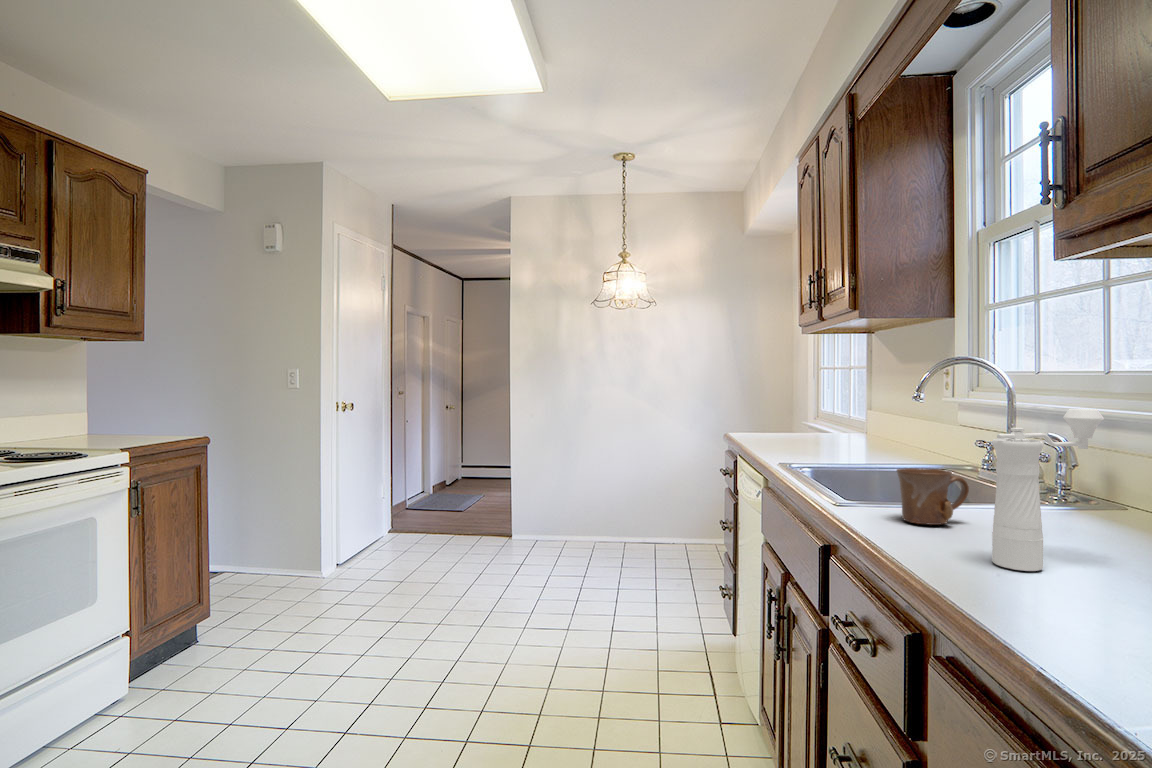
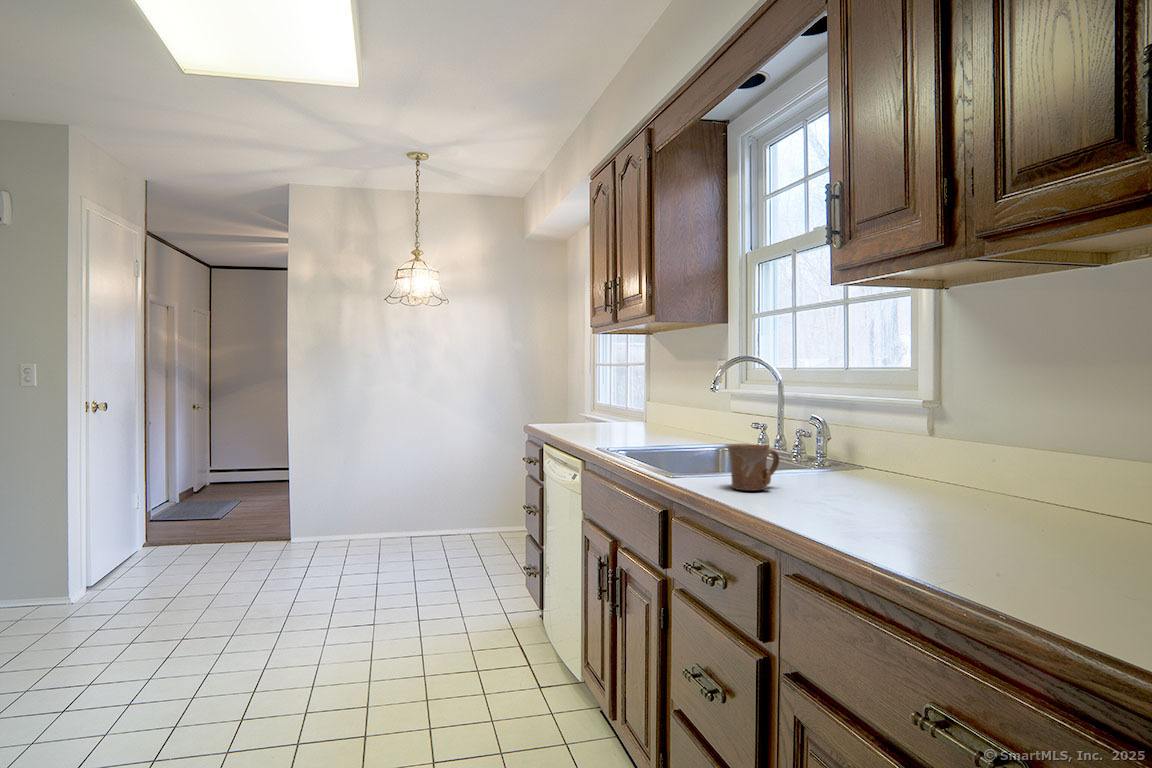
pepper mill: present [992,409,1104,571] -> none [818,391,885,518]

